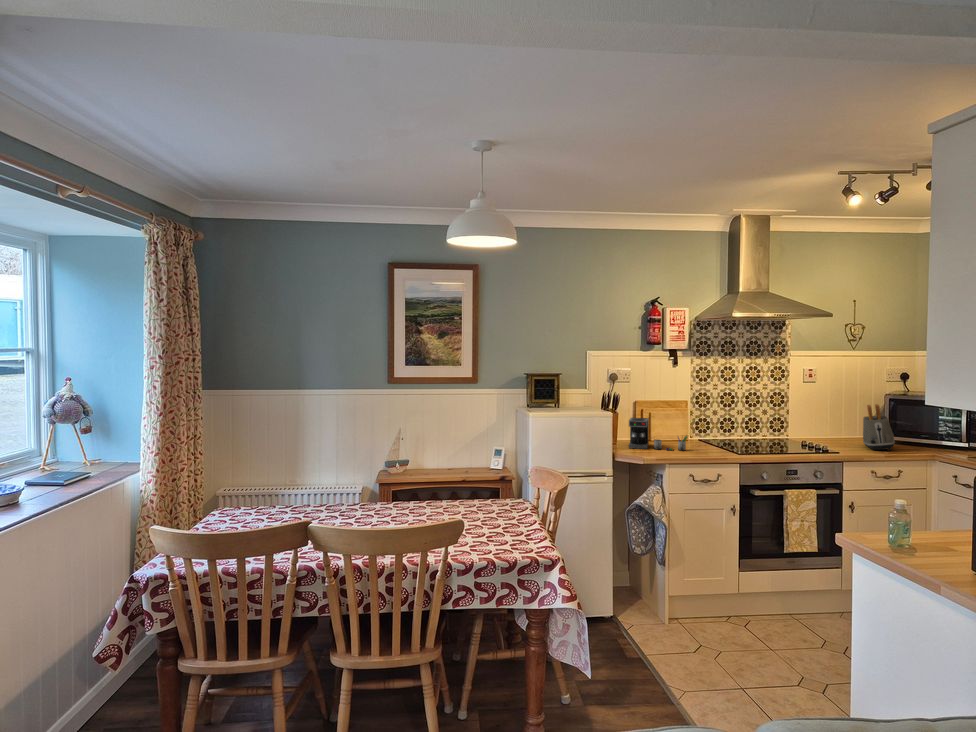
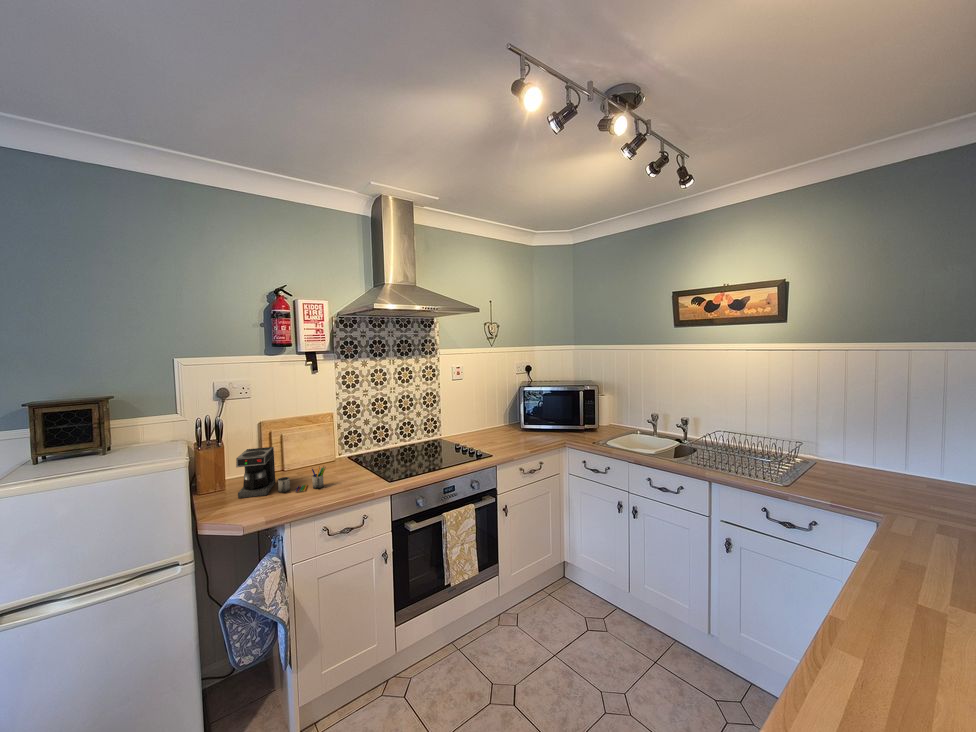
toaster: present [863,404,895,451] -> none [506,399,534,445]

